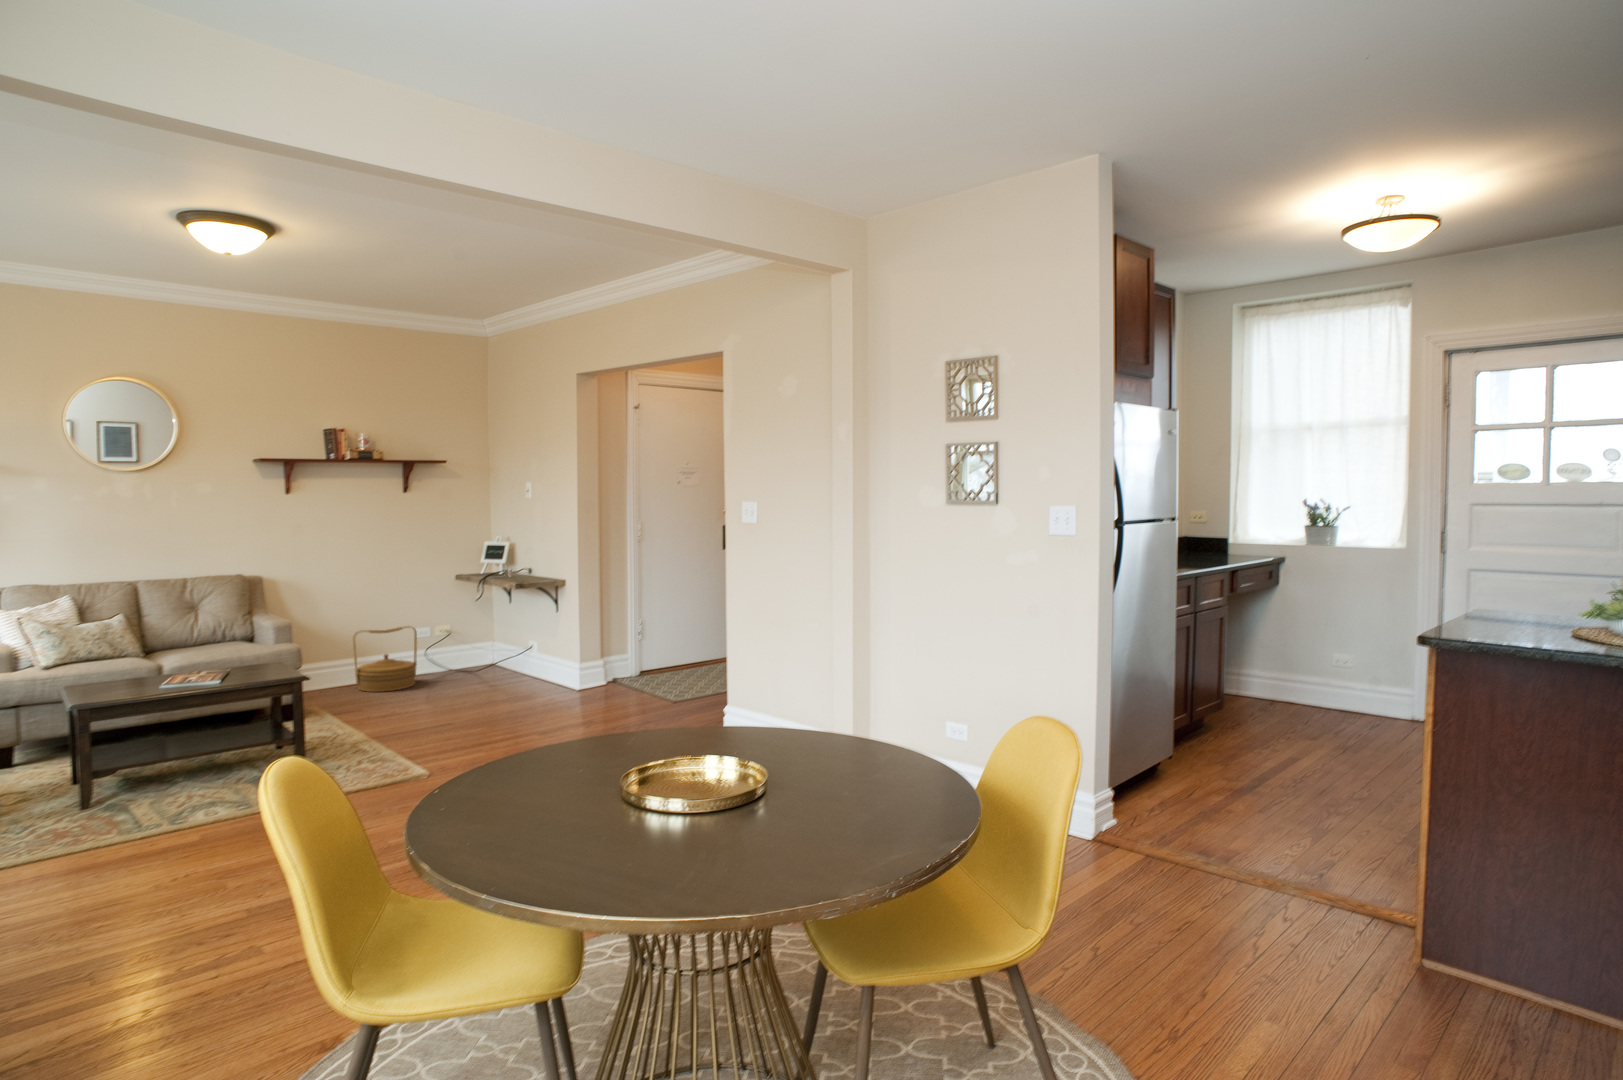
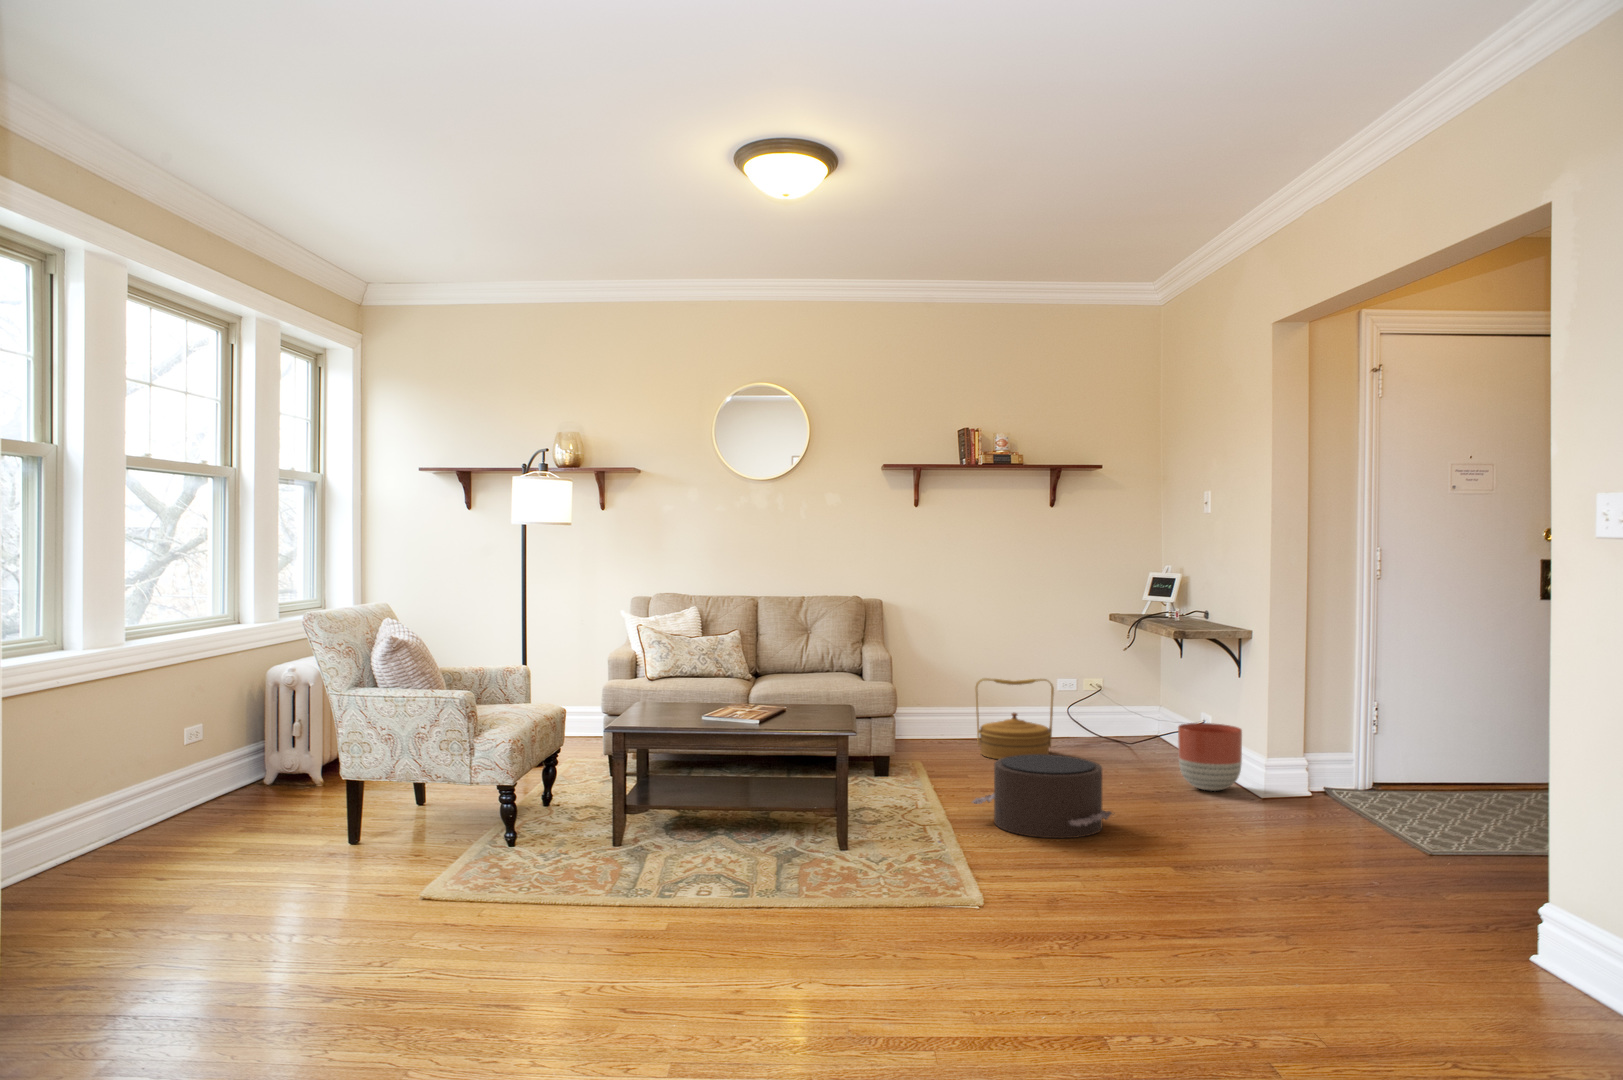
planter: none [522,645,564,690] -> present [1178,723,1242,791]
pouf: none [395,681,504,741] -> present [972,754,1112,838]

